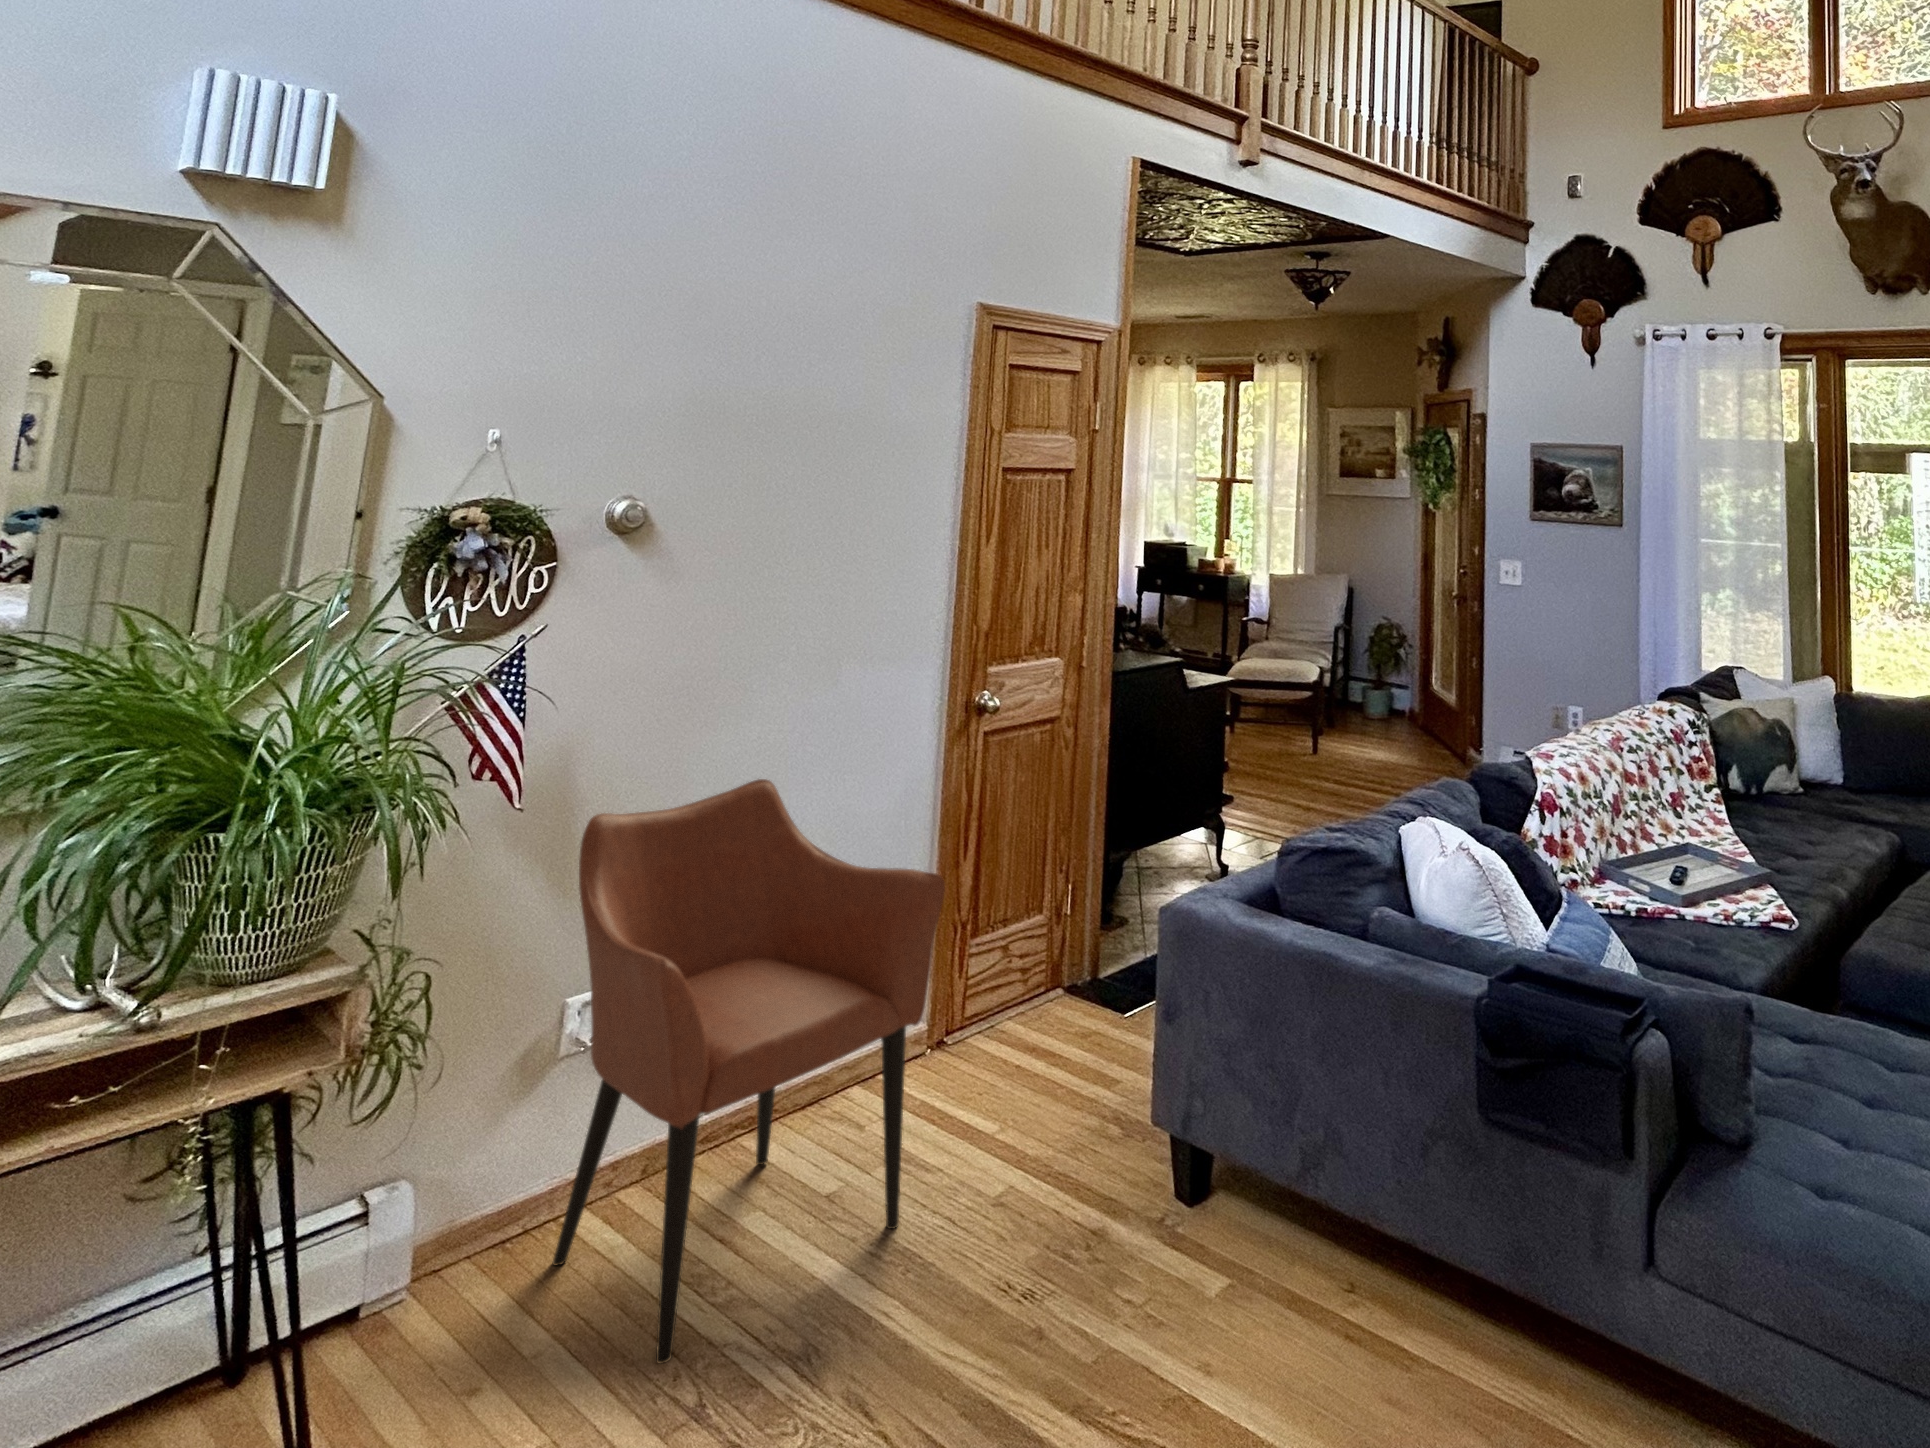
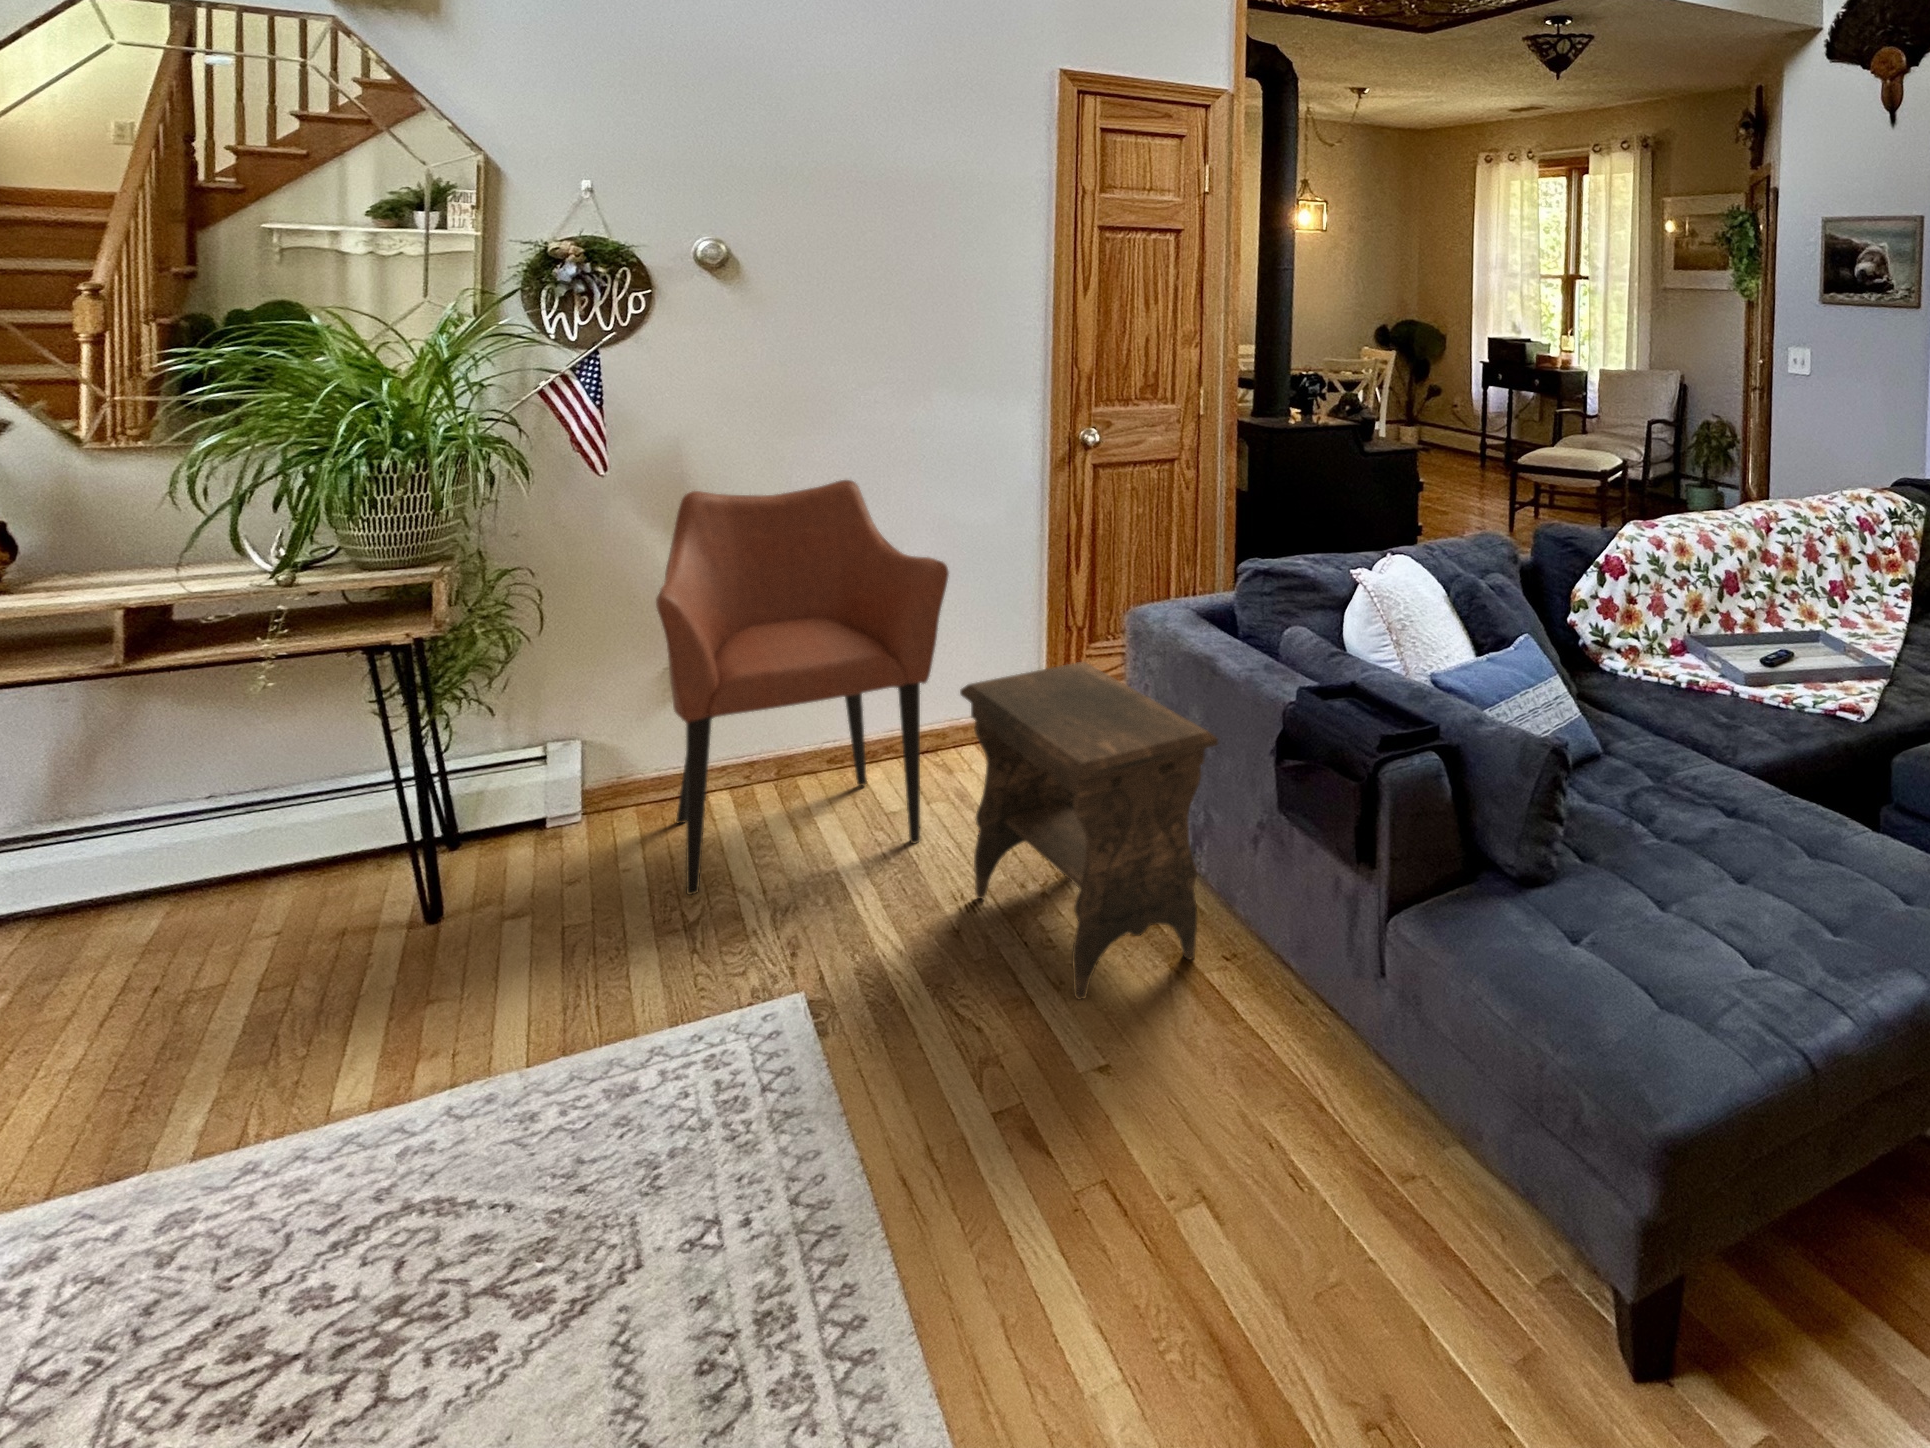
footstool: none [1018,973,1351,1386] -> present [960,662,1218,1000]

